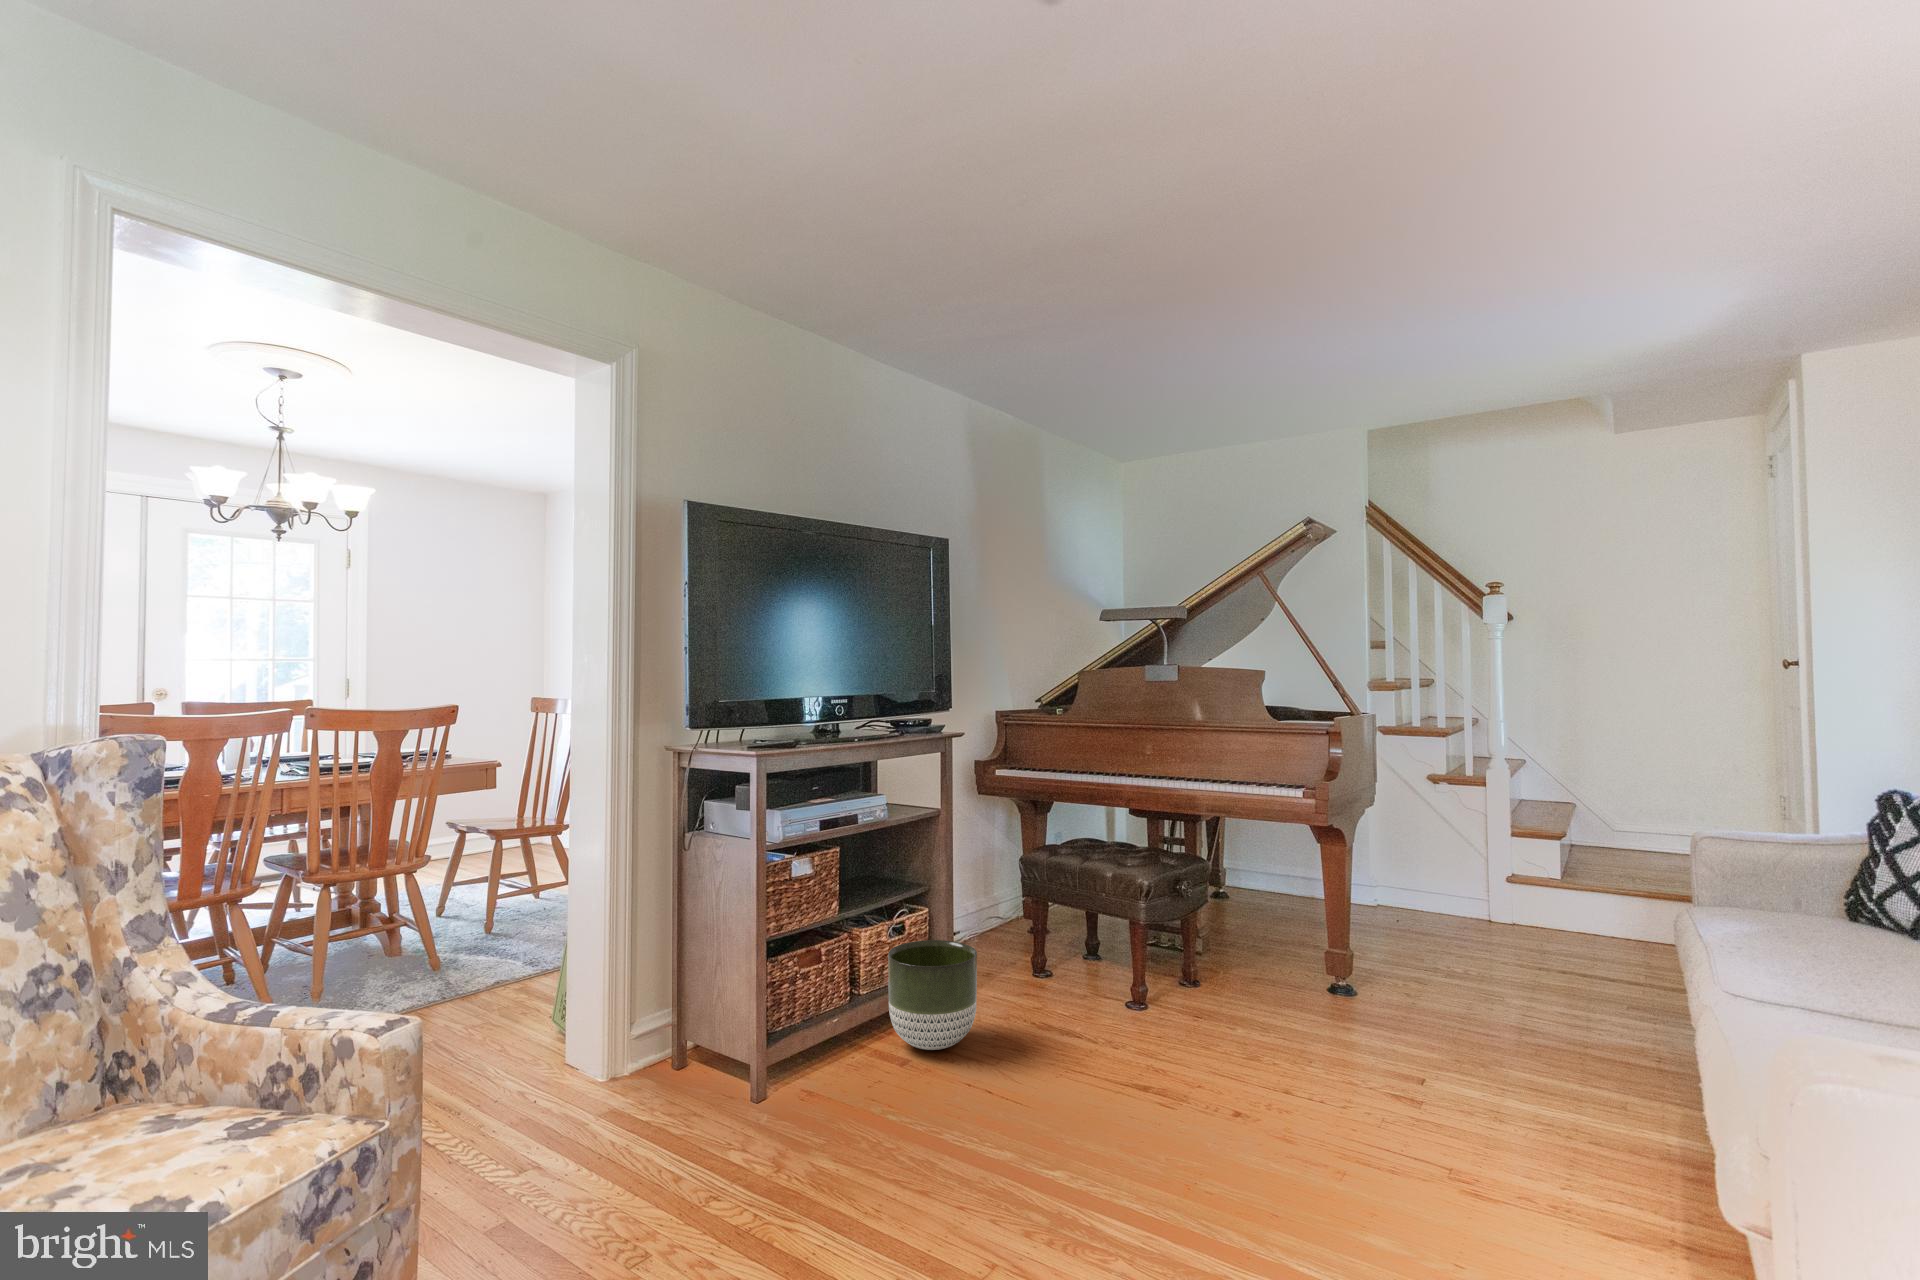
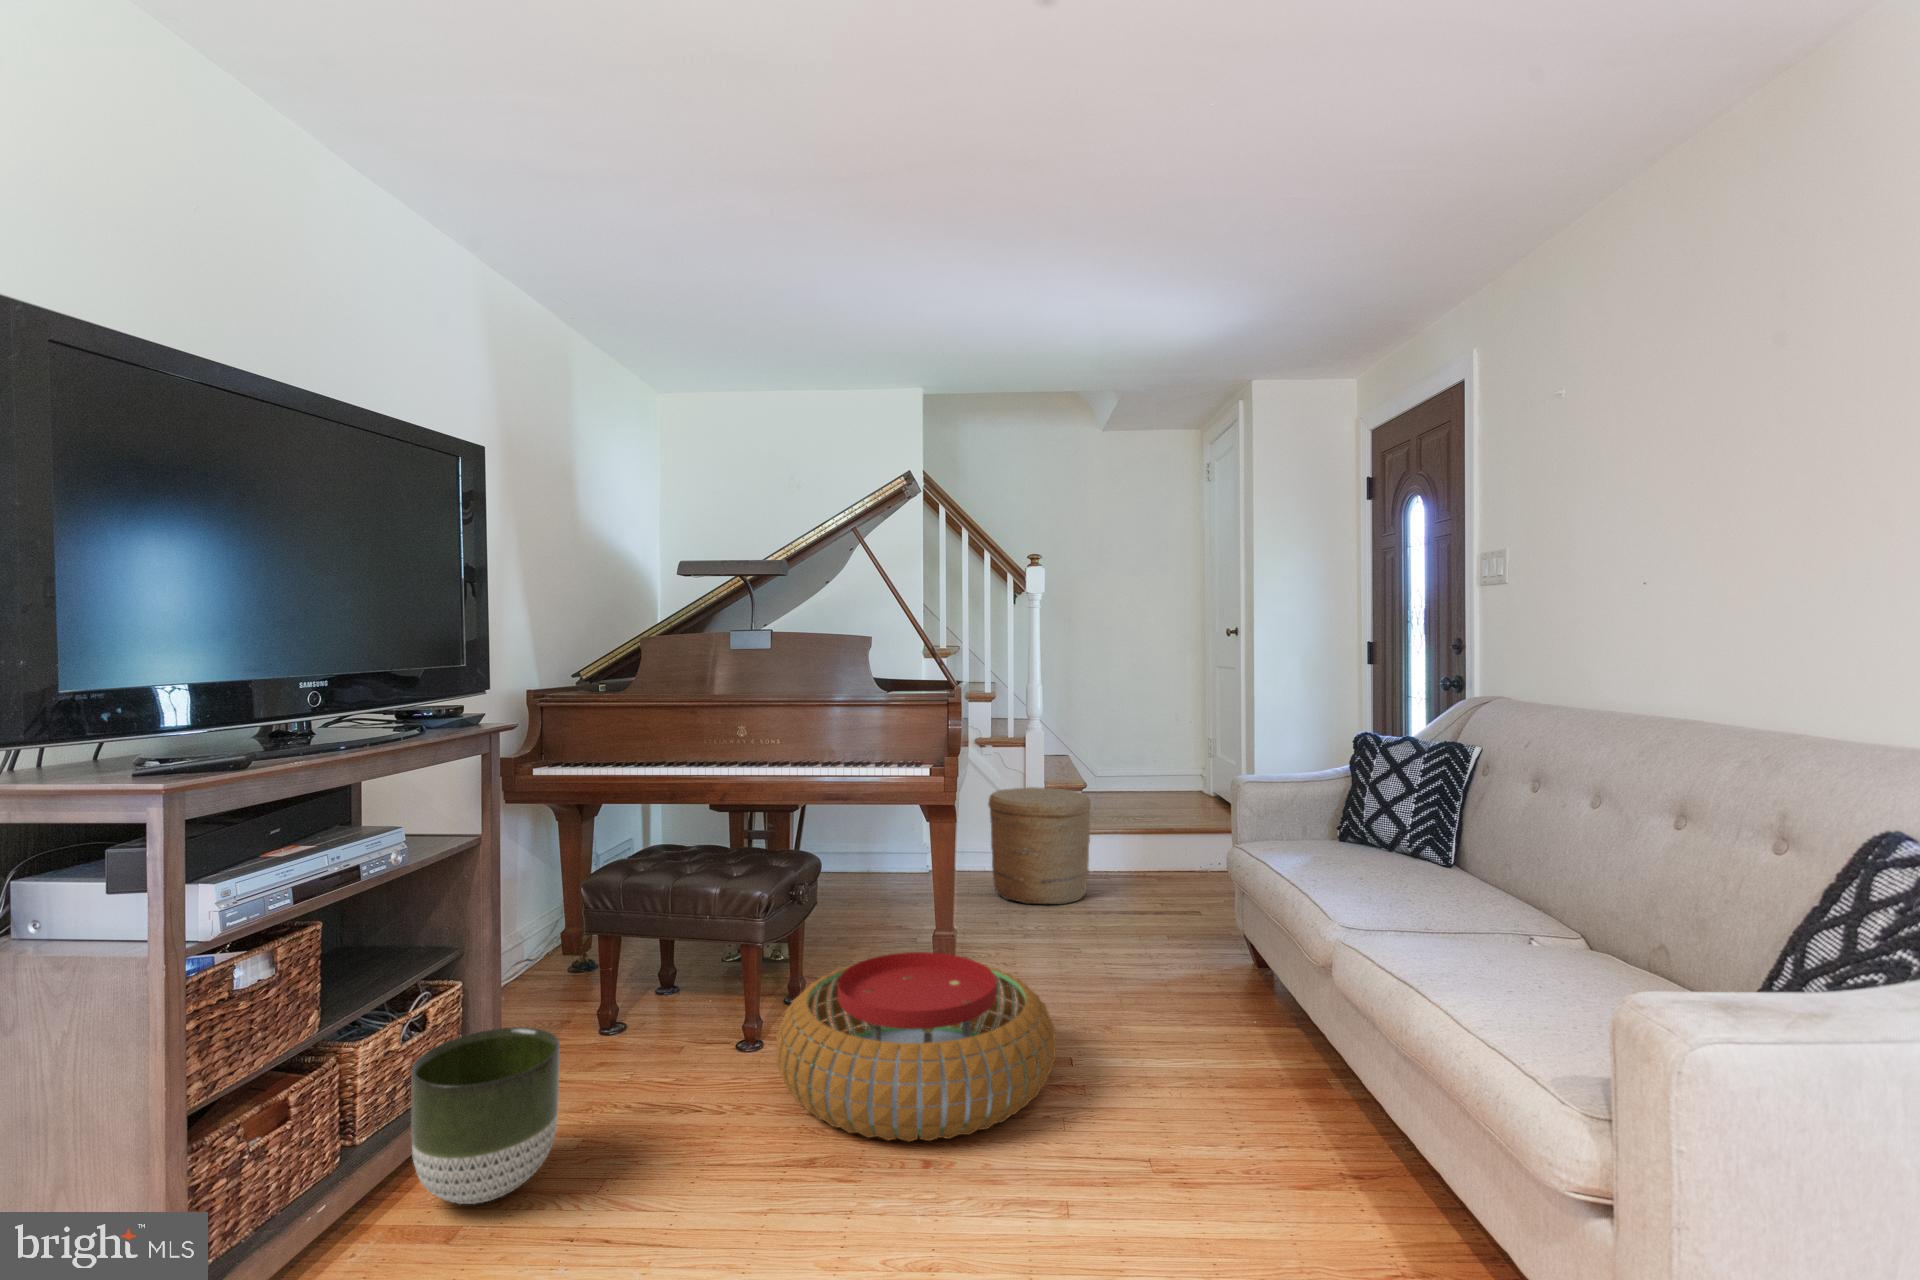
woven basket: none [1427,823,1552,949] -> present [988,787,1091,904]
pouf: none [1141,944,1398,1098] -> present [776,952,1056,1142]

